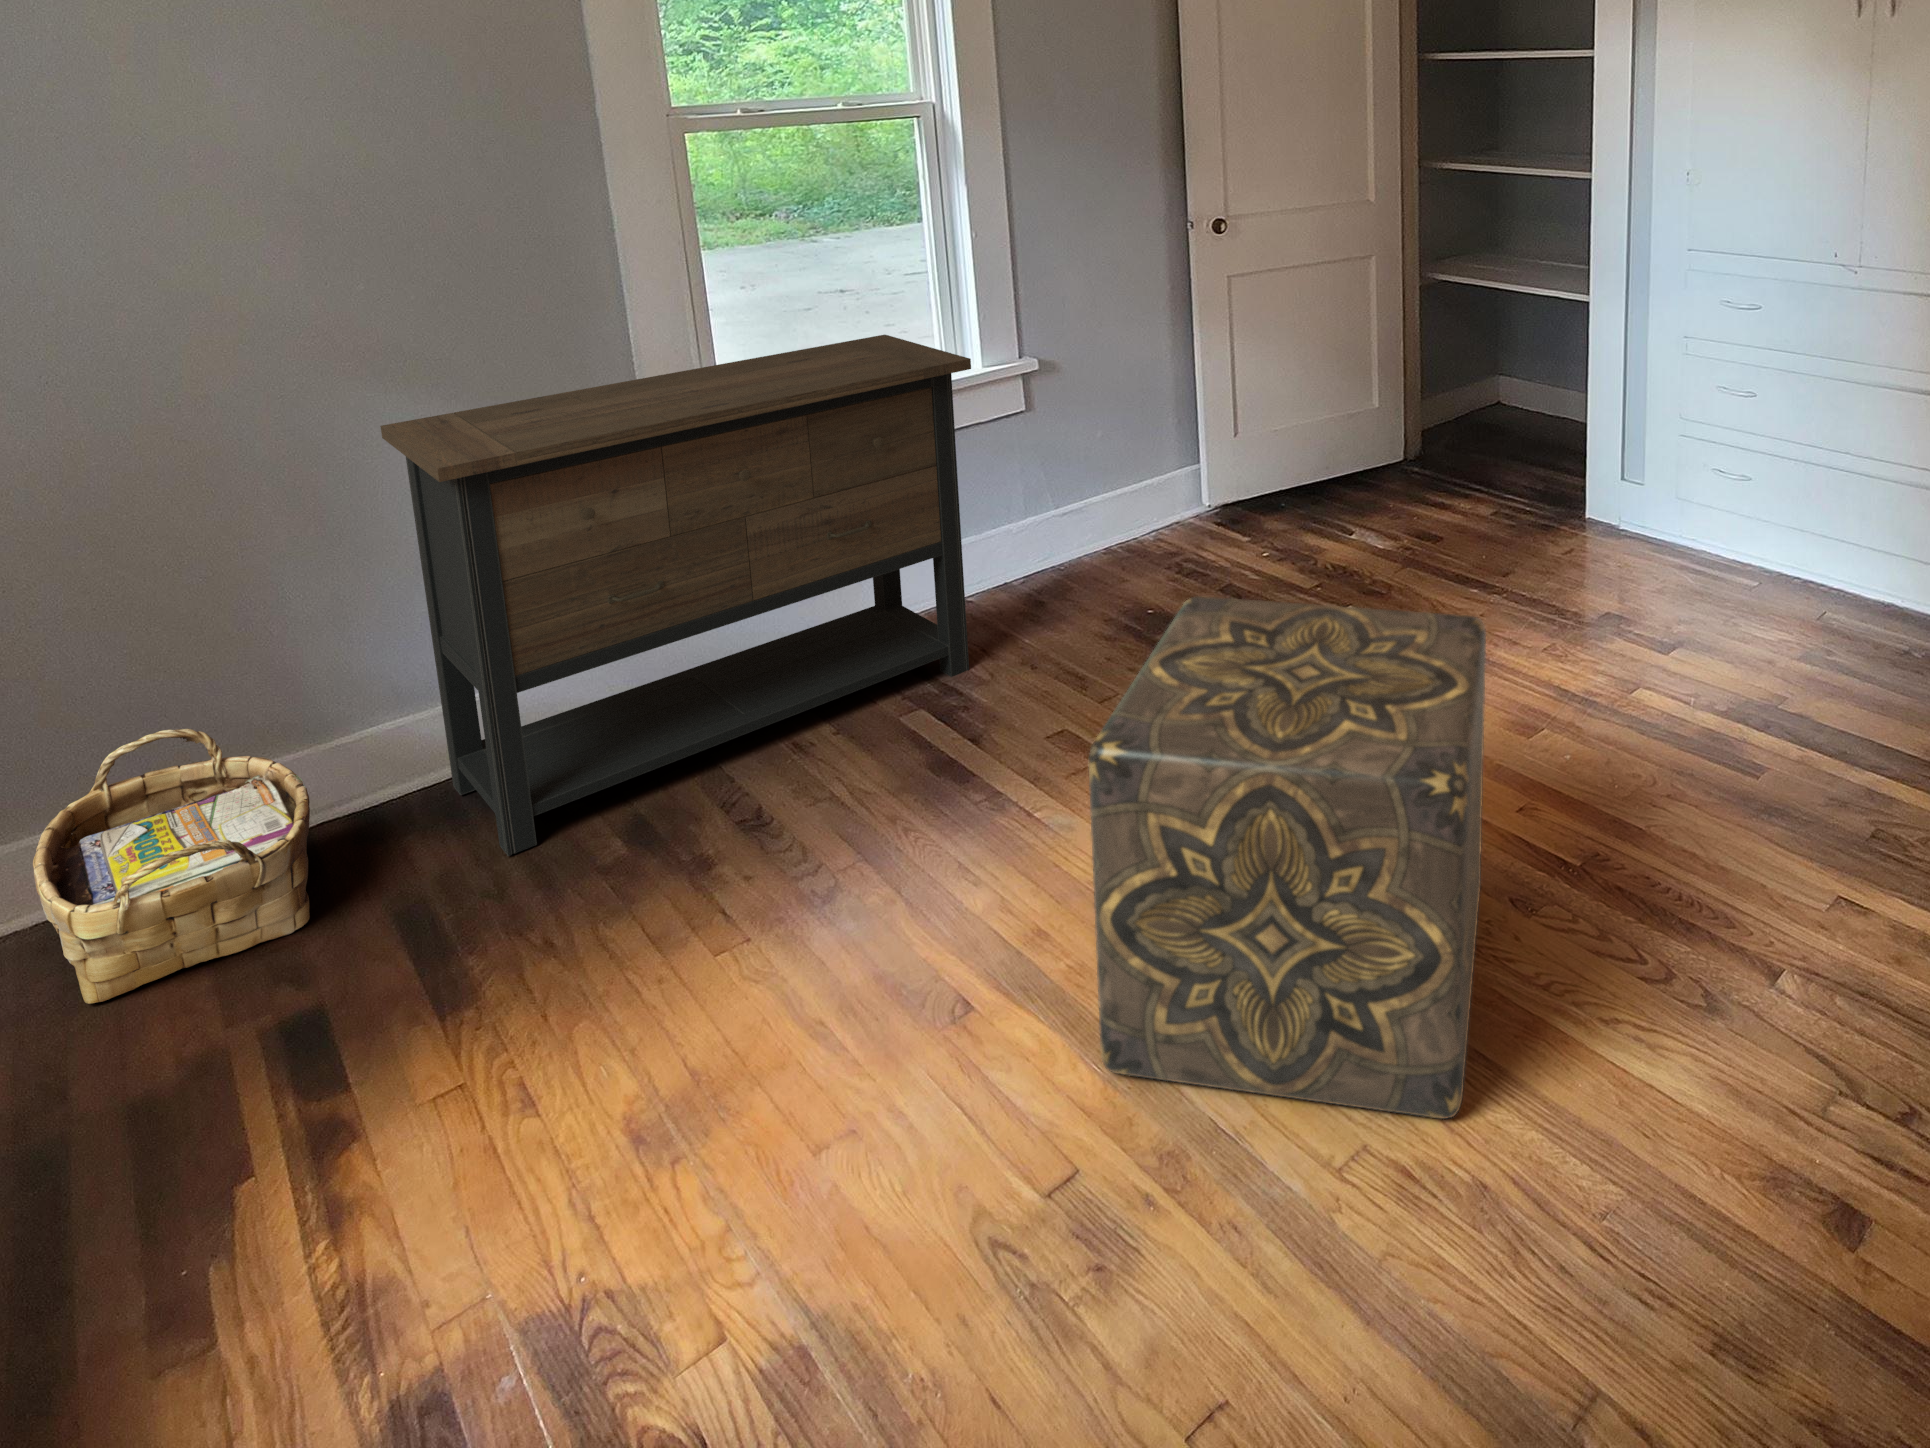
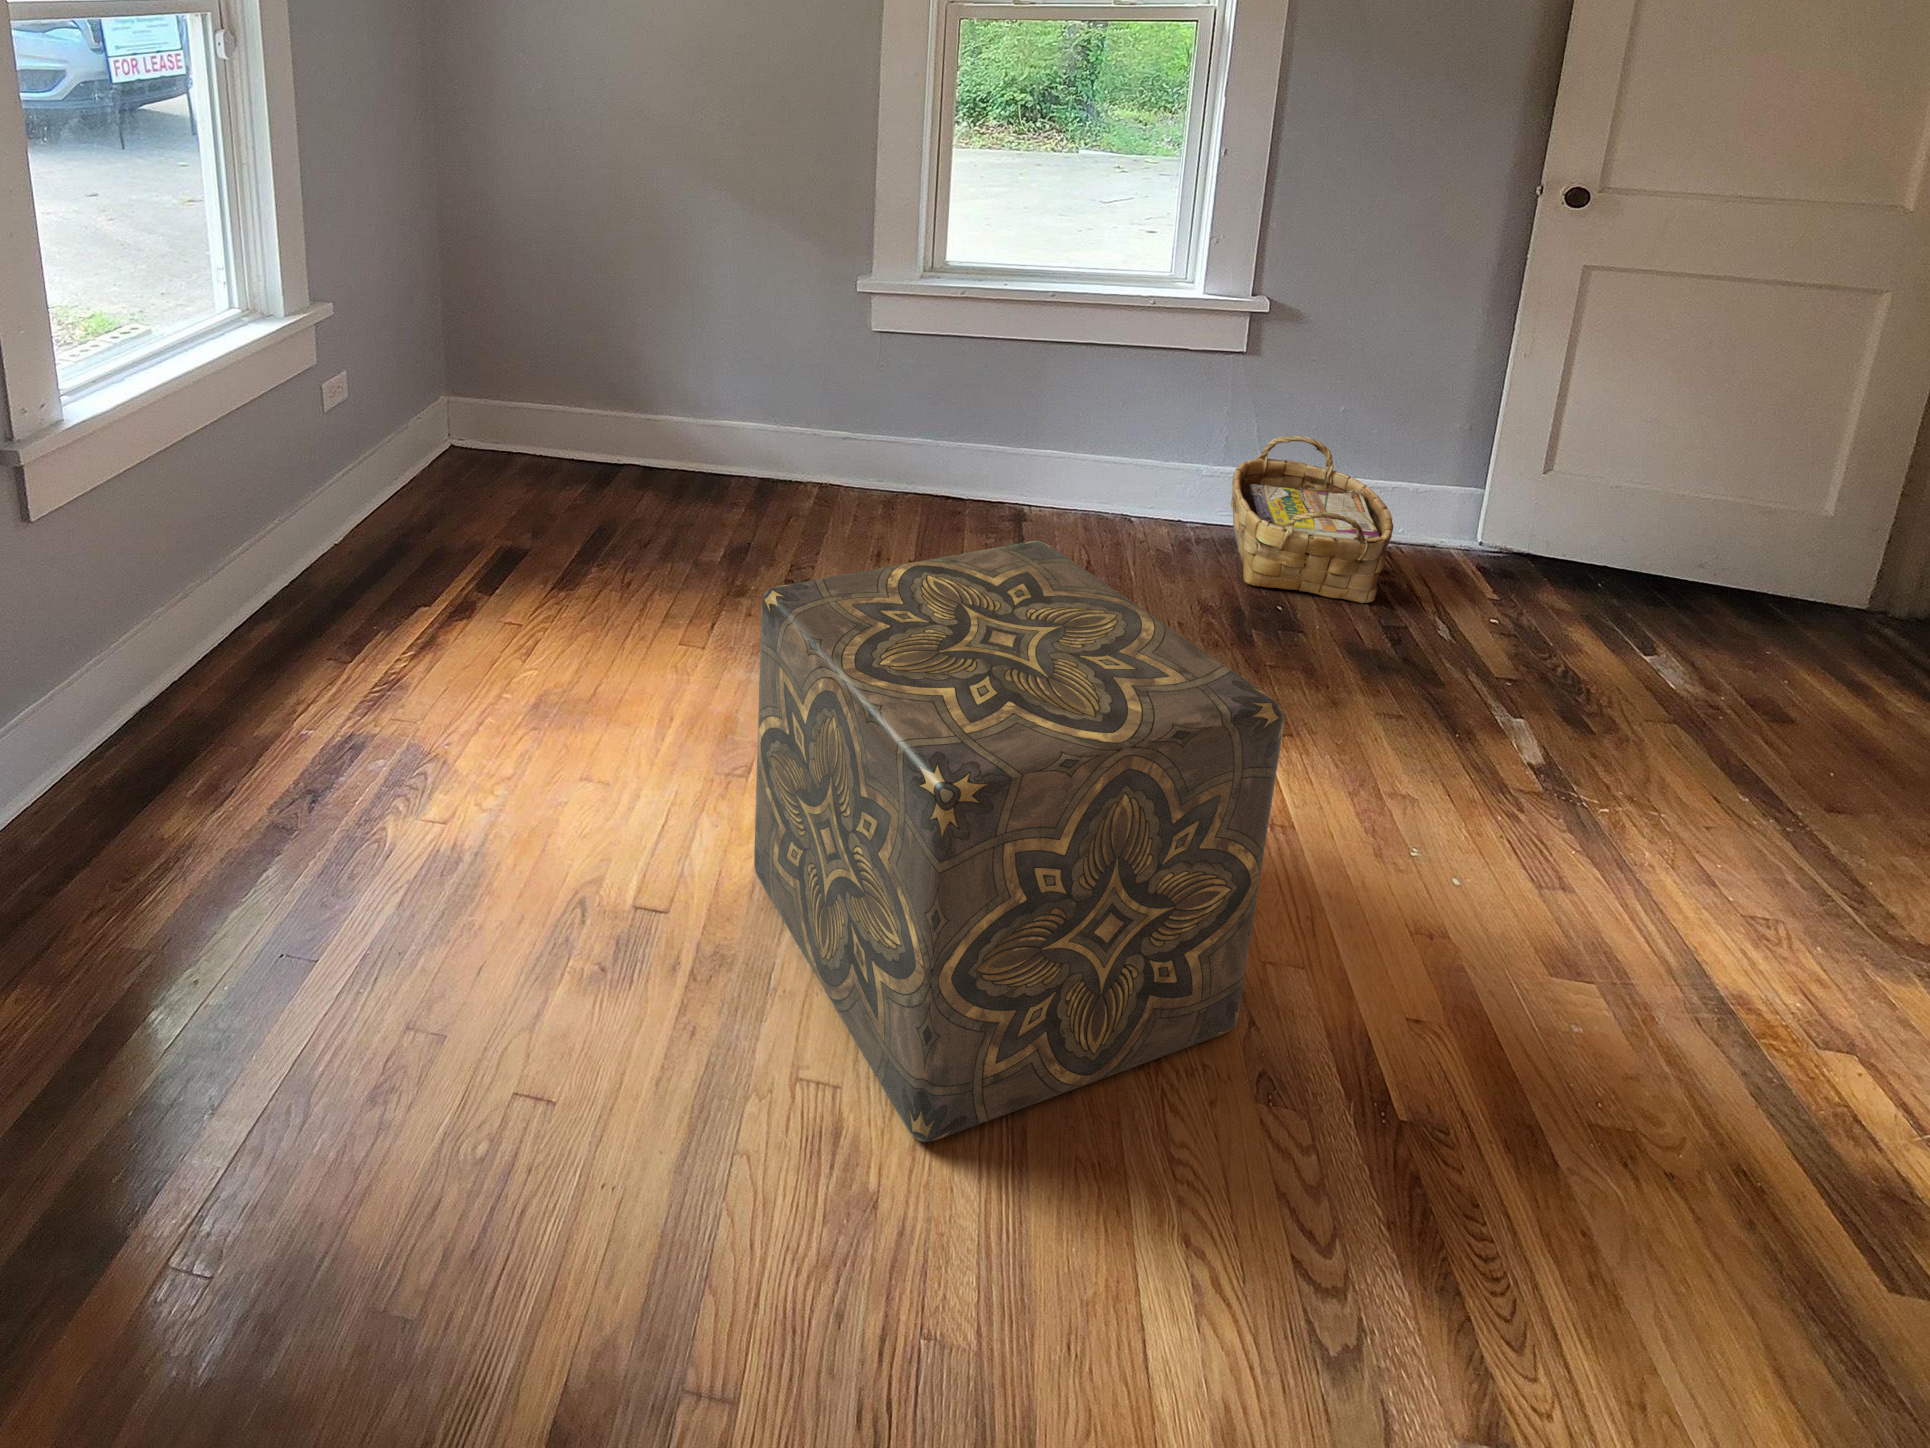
dresser: present [380,335,971,856] -> none [661,225,1099,569]
woven basket: present [33,729,310,1004] -> present [1231,436,1393,603]

